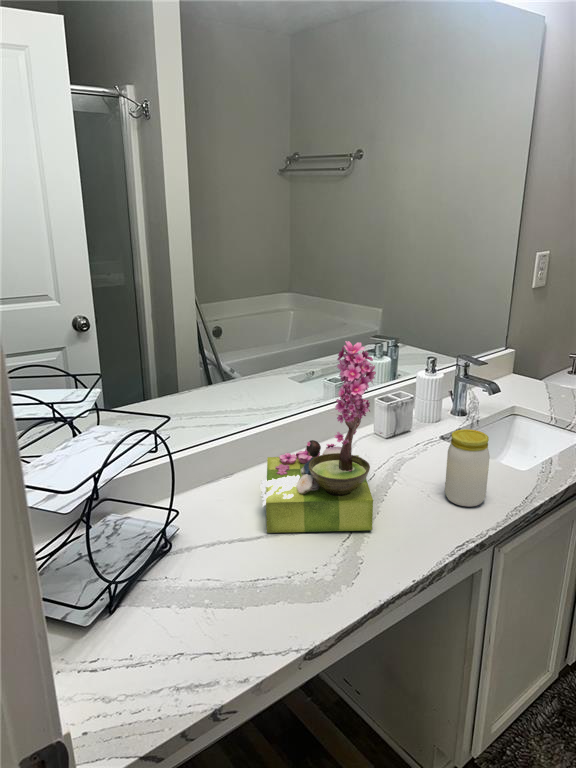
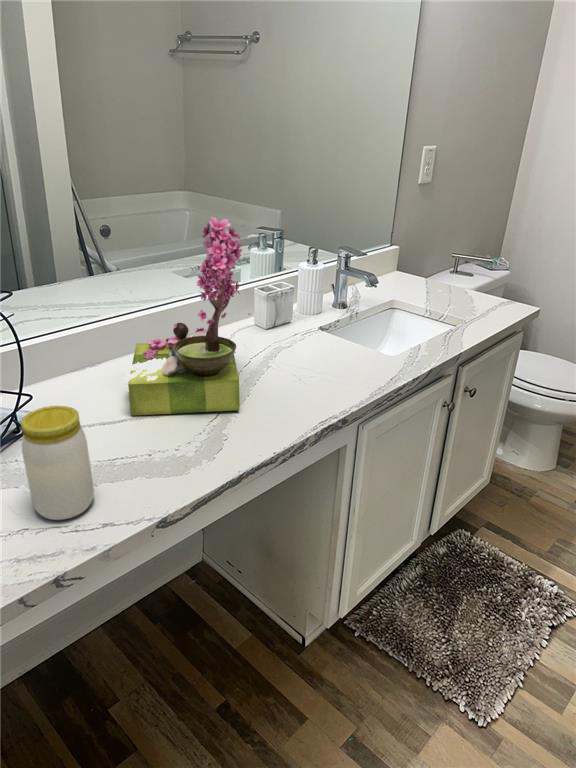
jar: present [445,429,490,507] -> present [21,406,94,520]

